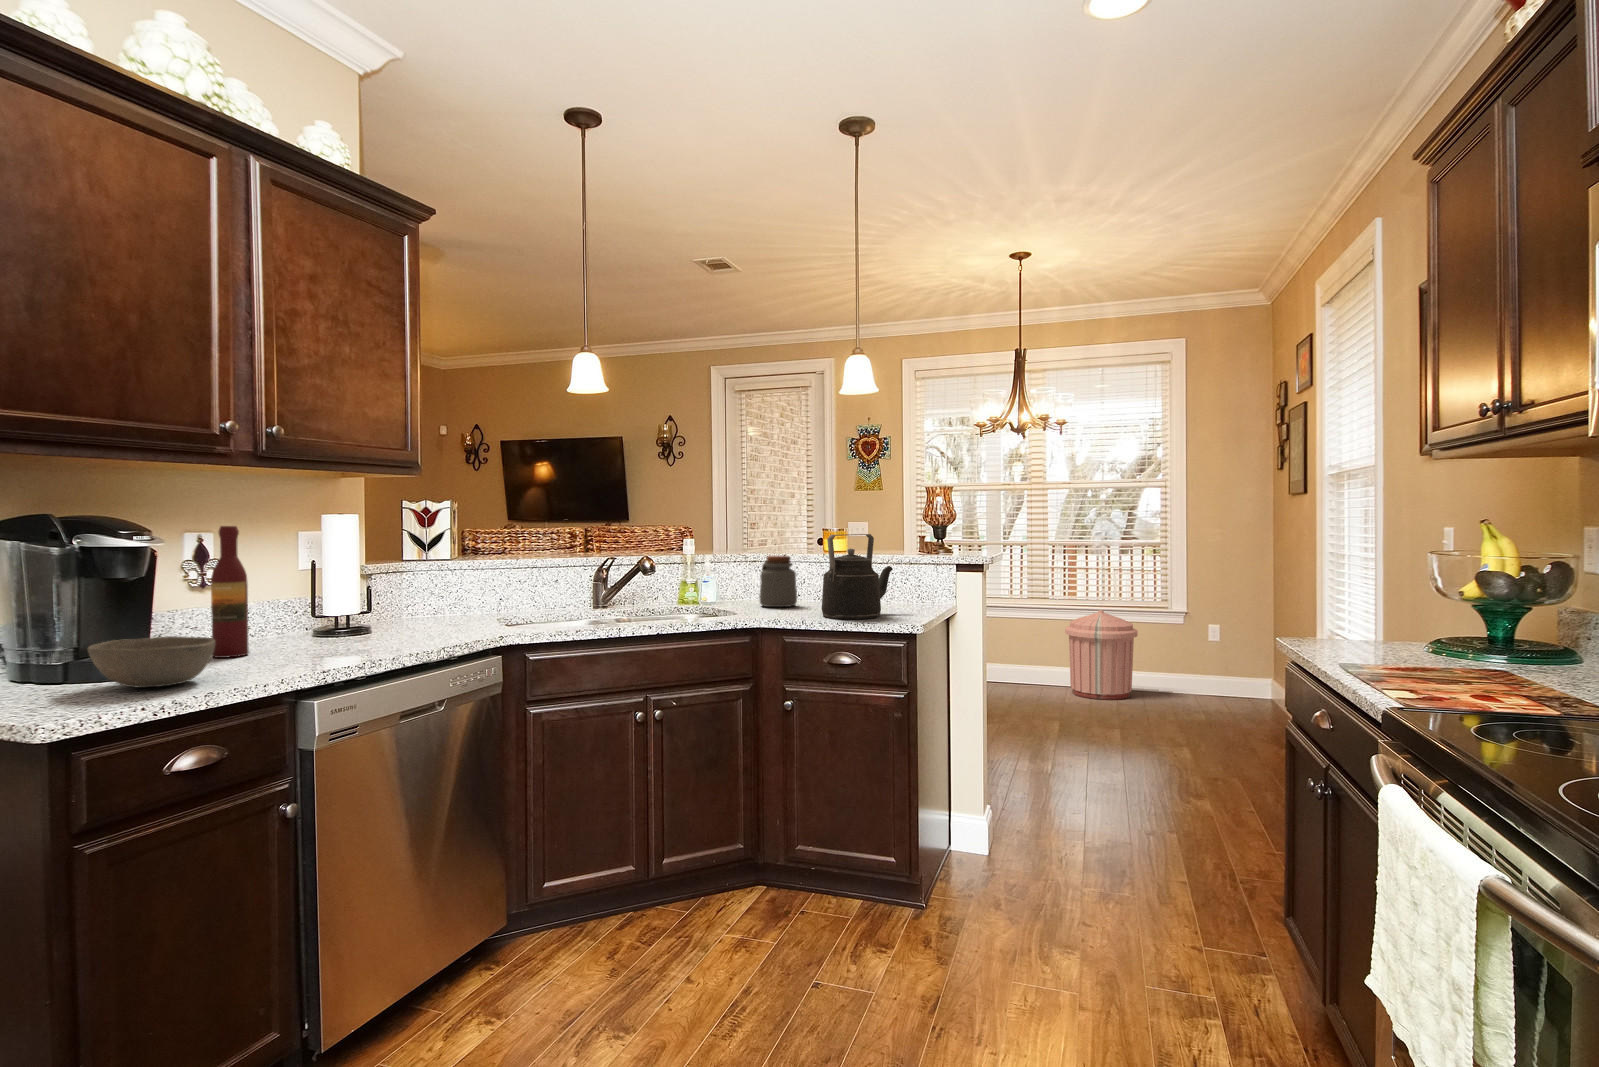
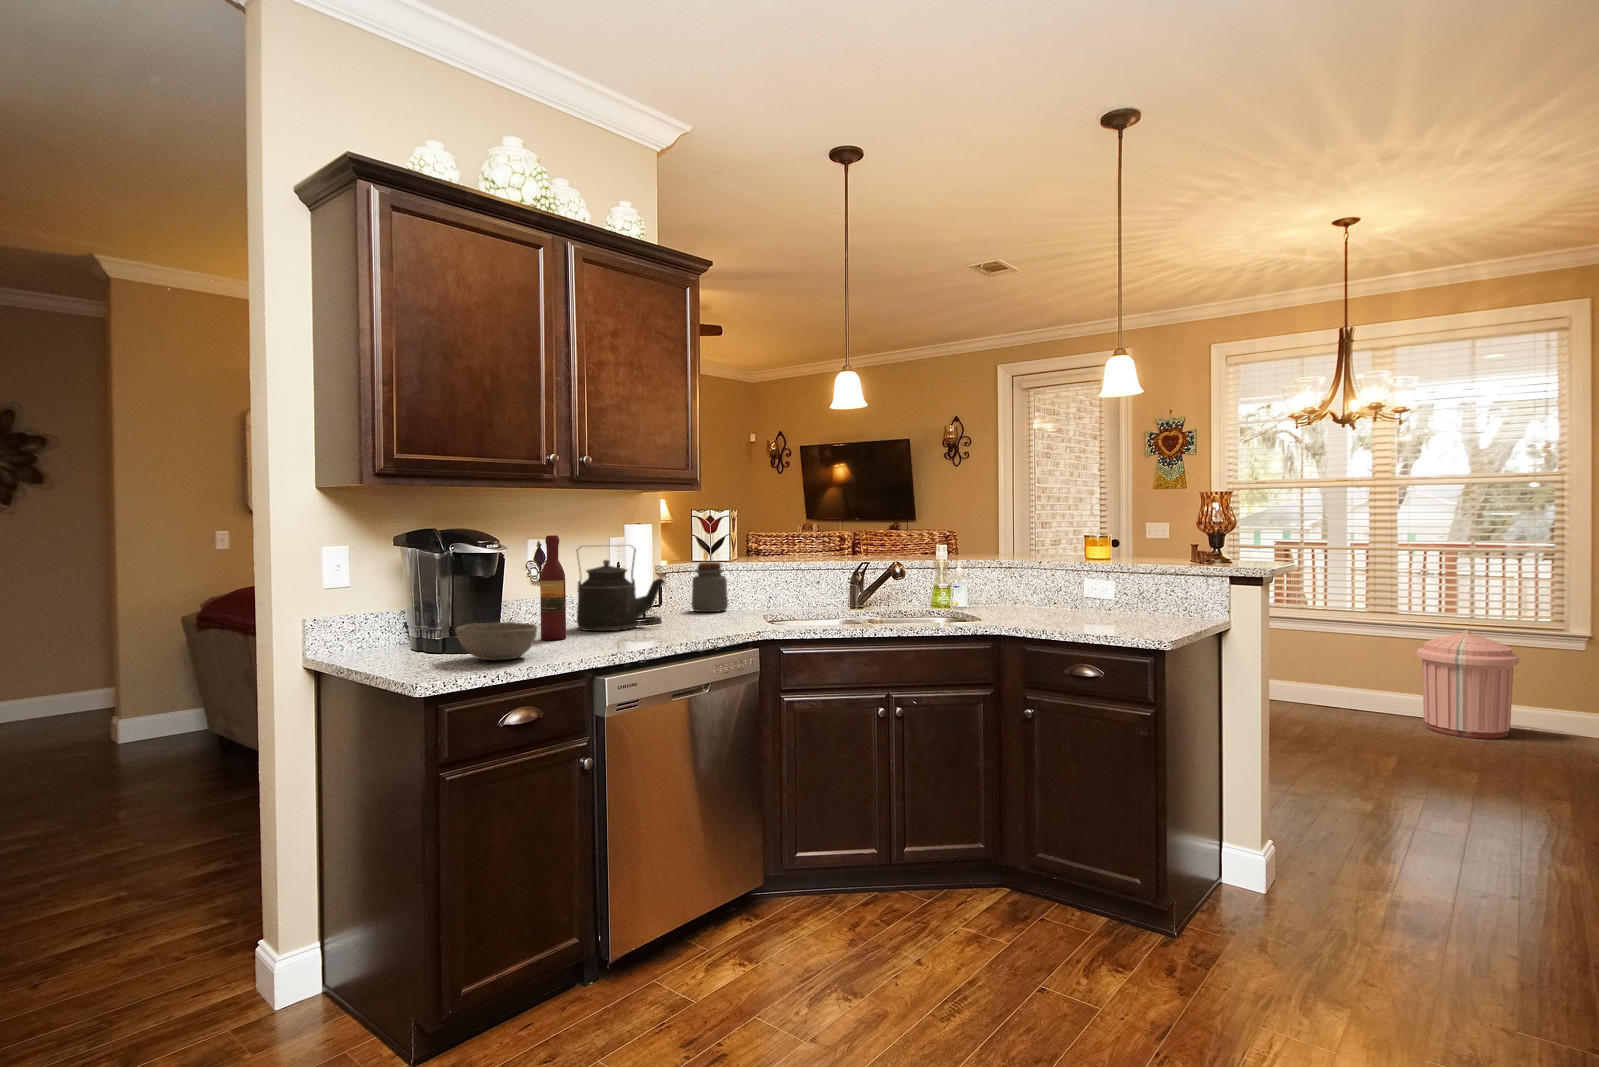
kettle: present [822,534,893,619] -> present [577,545,664,631]
jar: present [760,556,797,607] -> present [691,562,728,612]

